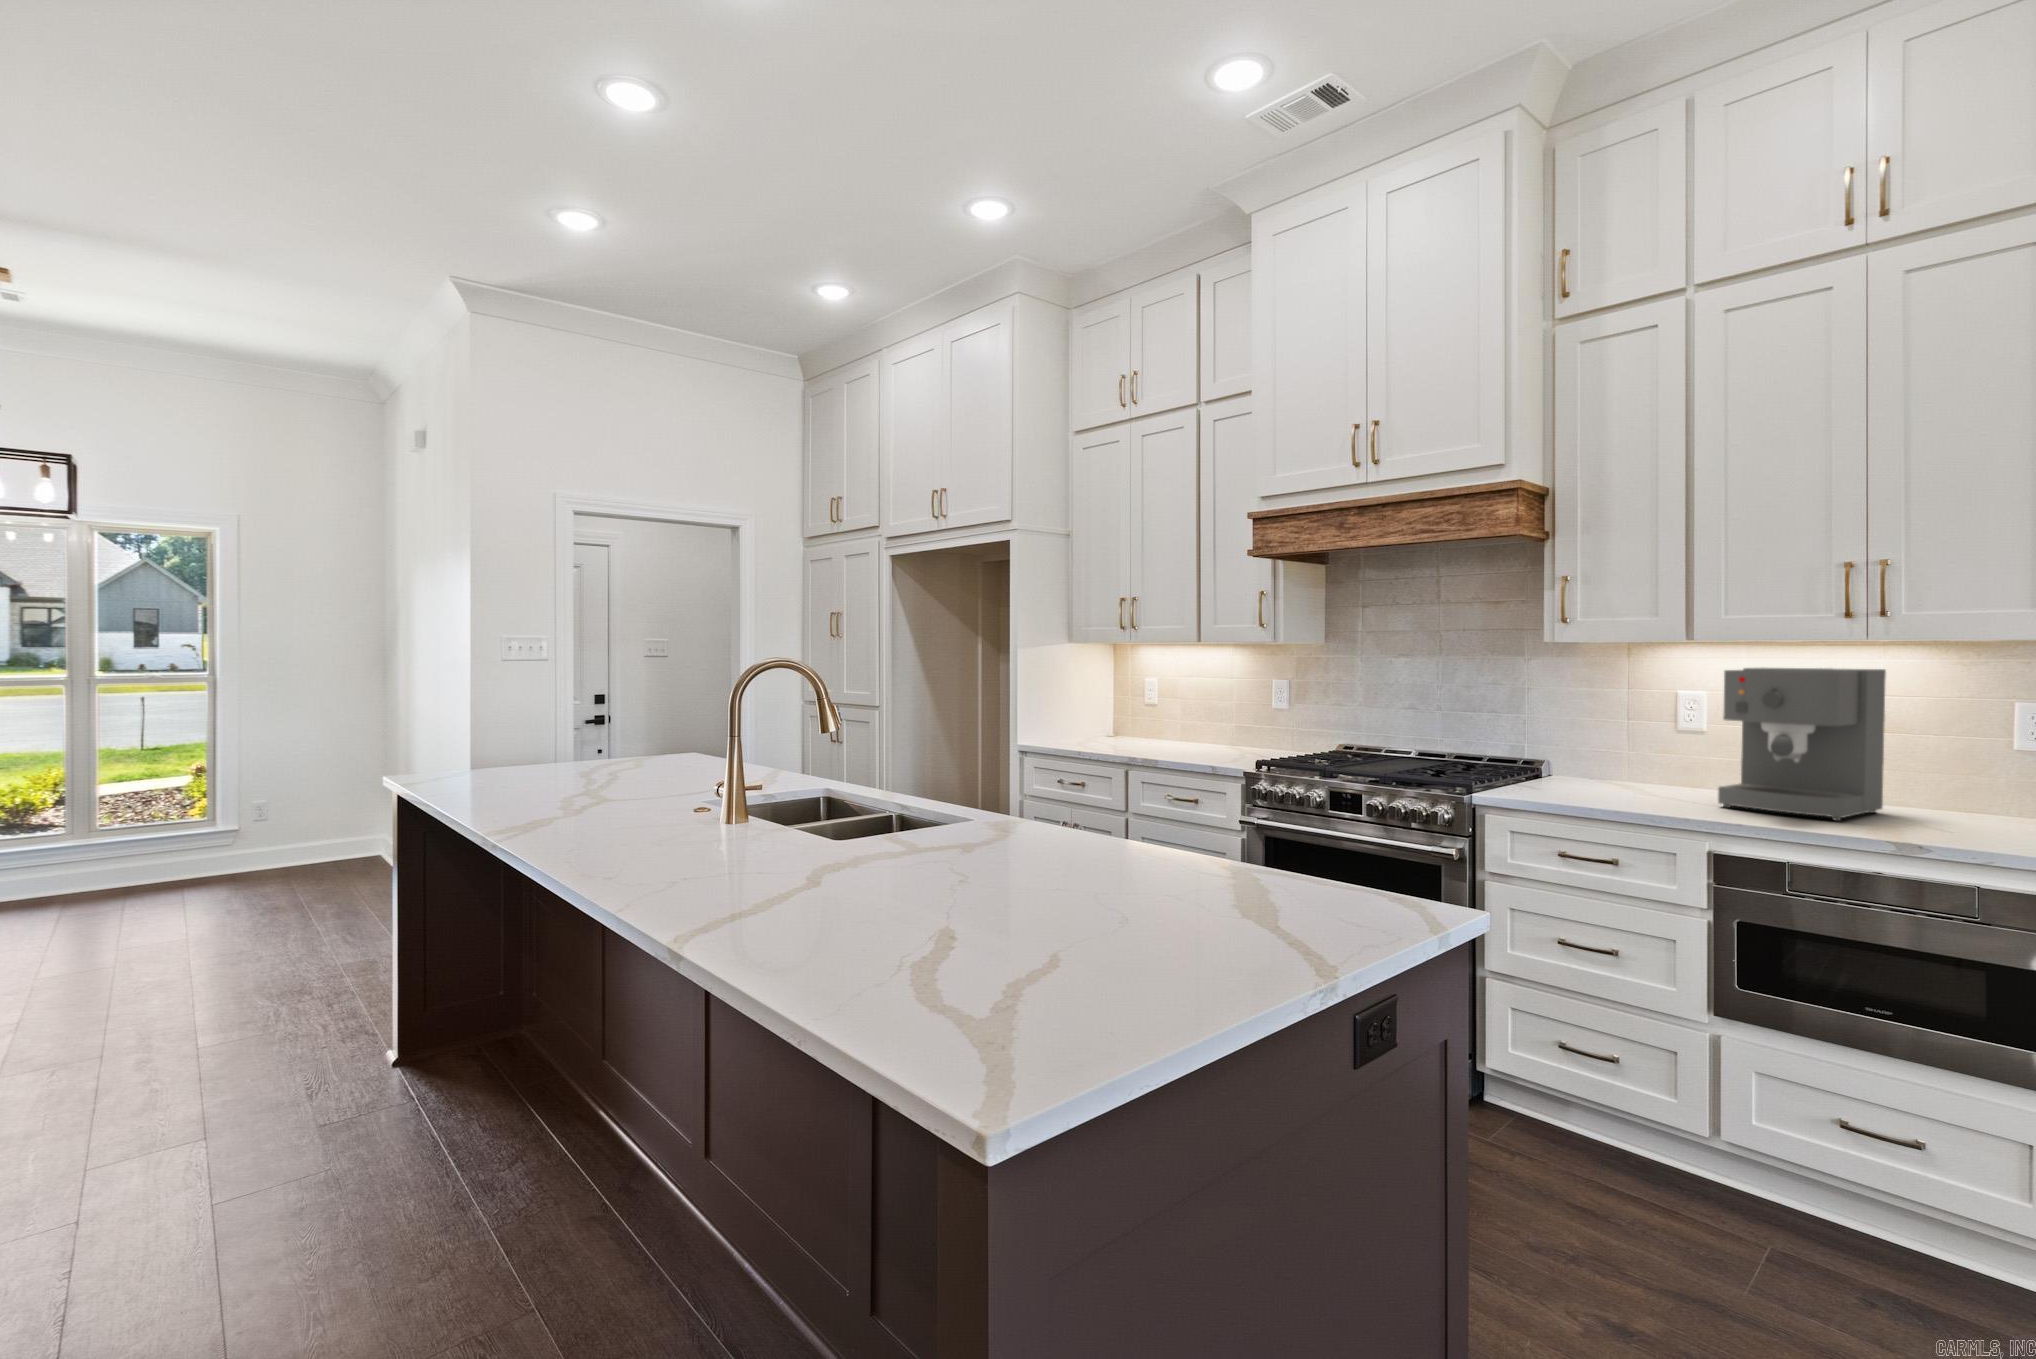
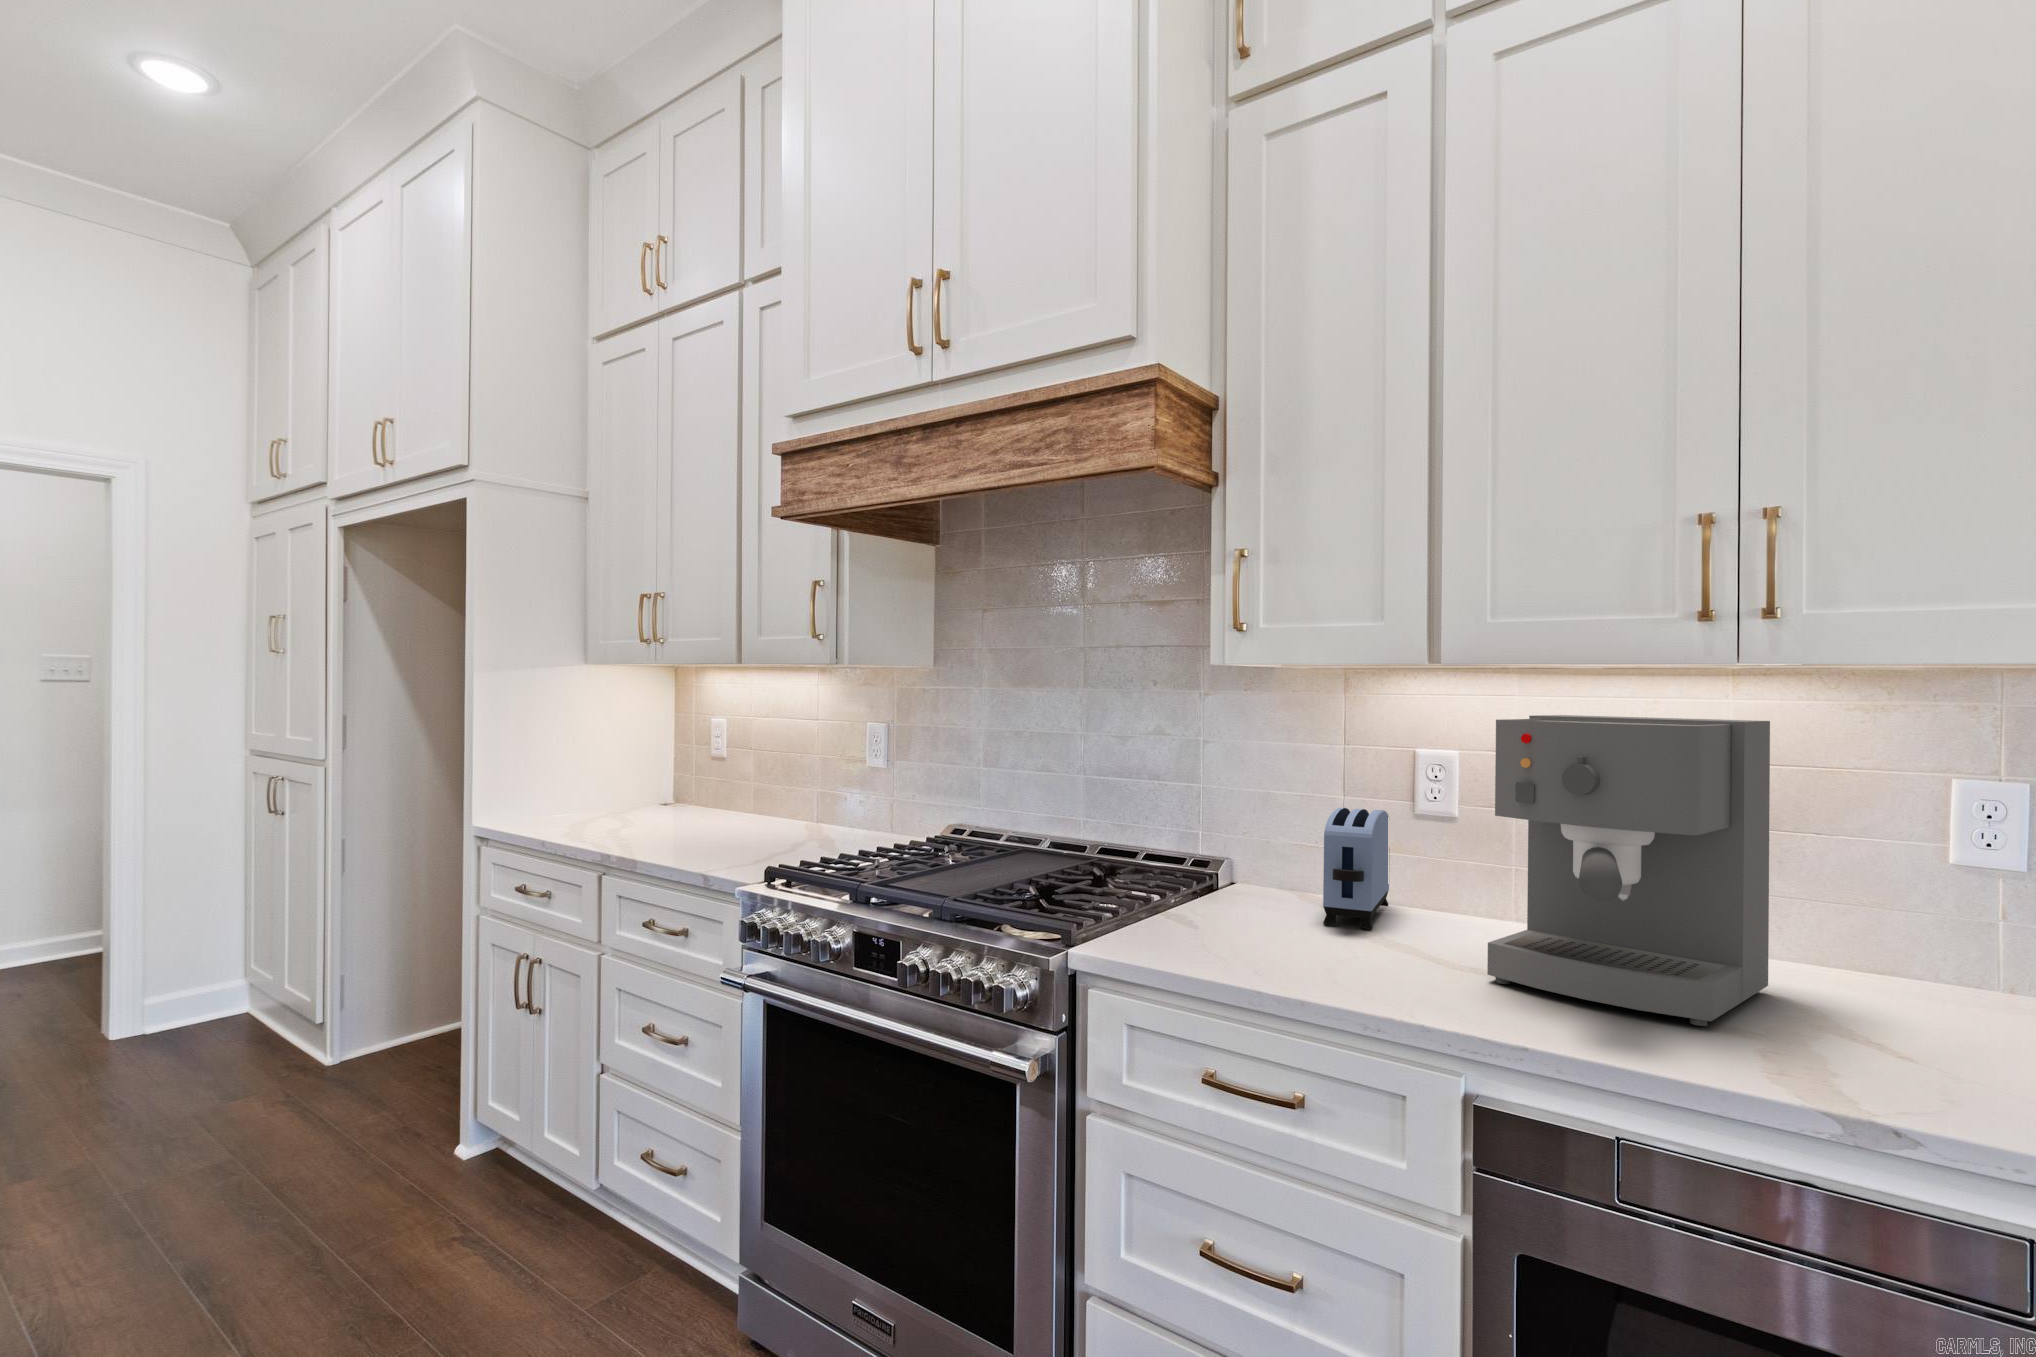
toaster: none [1612,723,1650,789] -> present [1323,808,1390,929]

